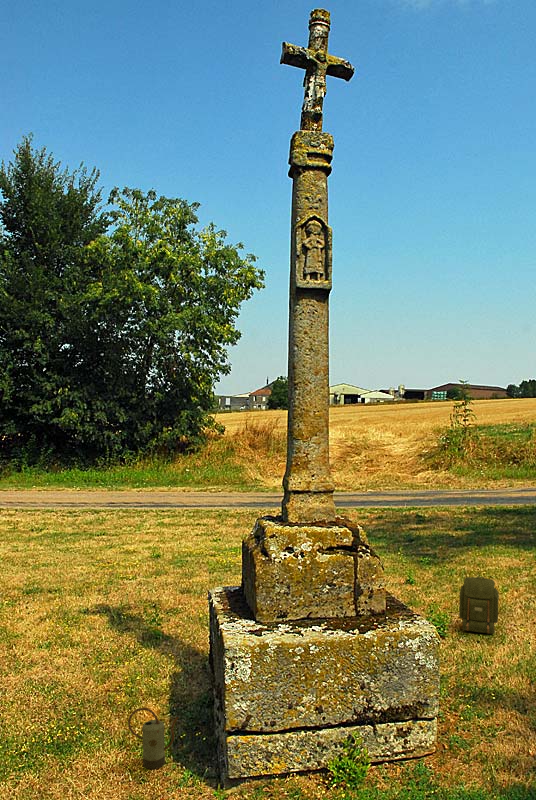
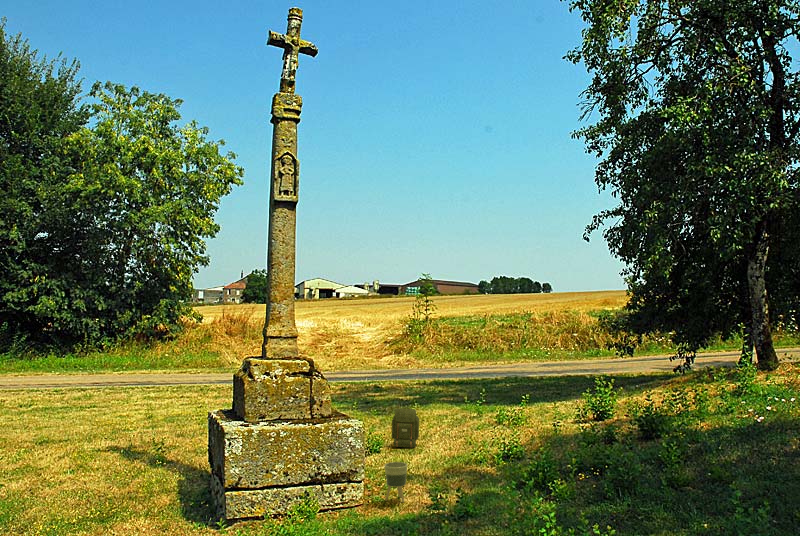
planter: none [474,697,513,768] -> present [385,462,407,502]
watering can: present [128,708,179,769] -> none [153,483,190,524]

